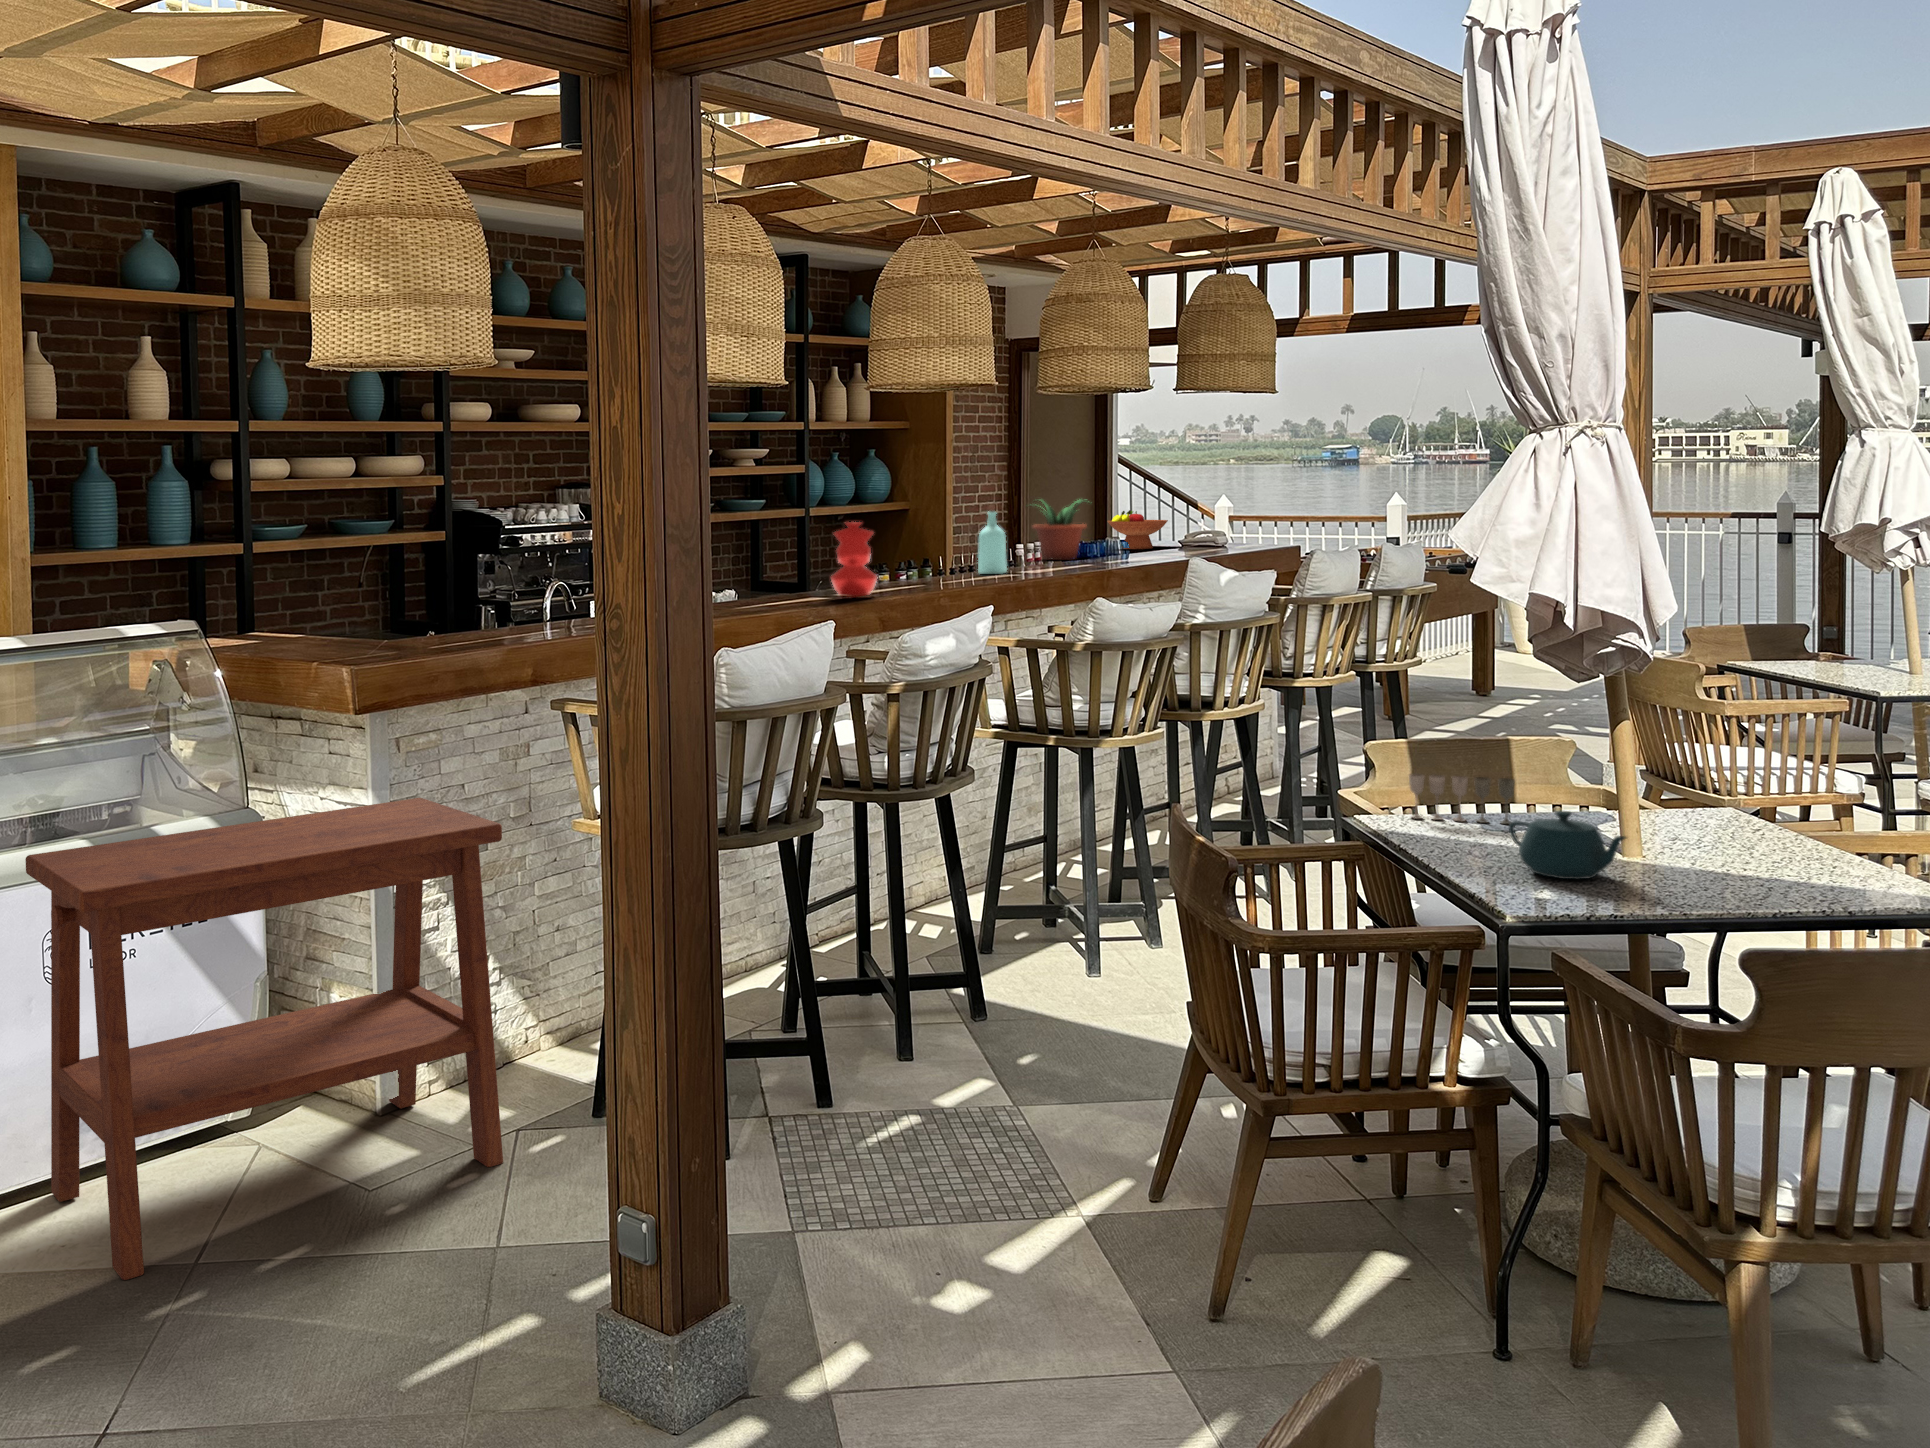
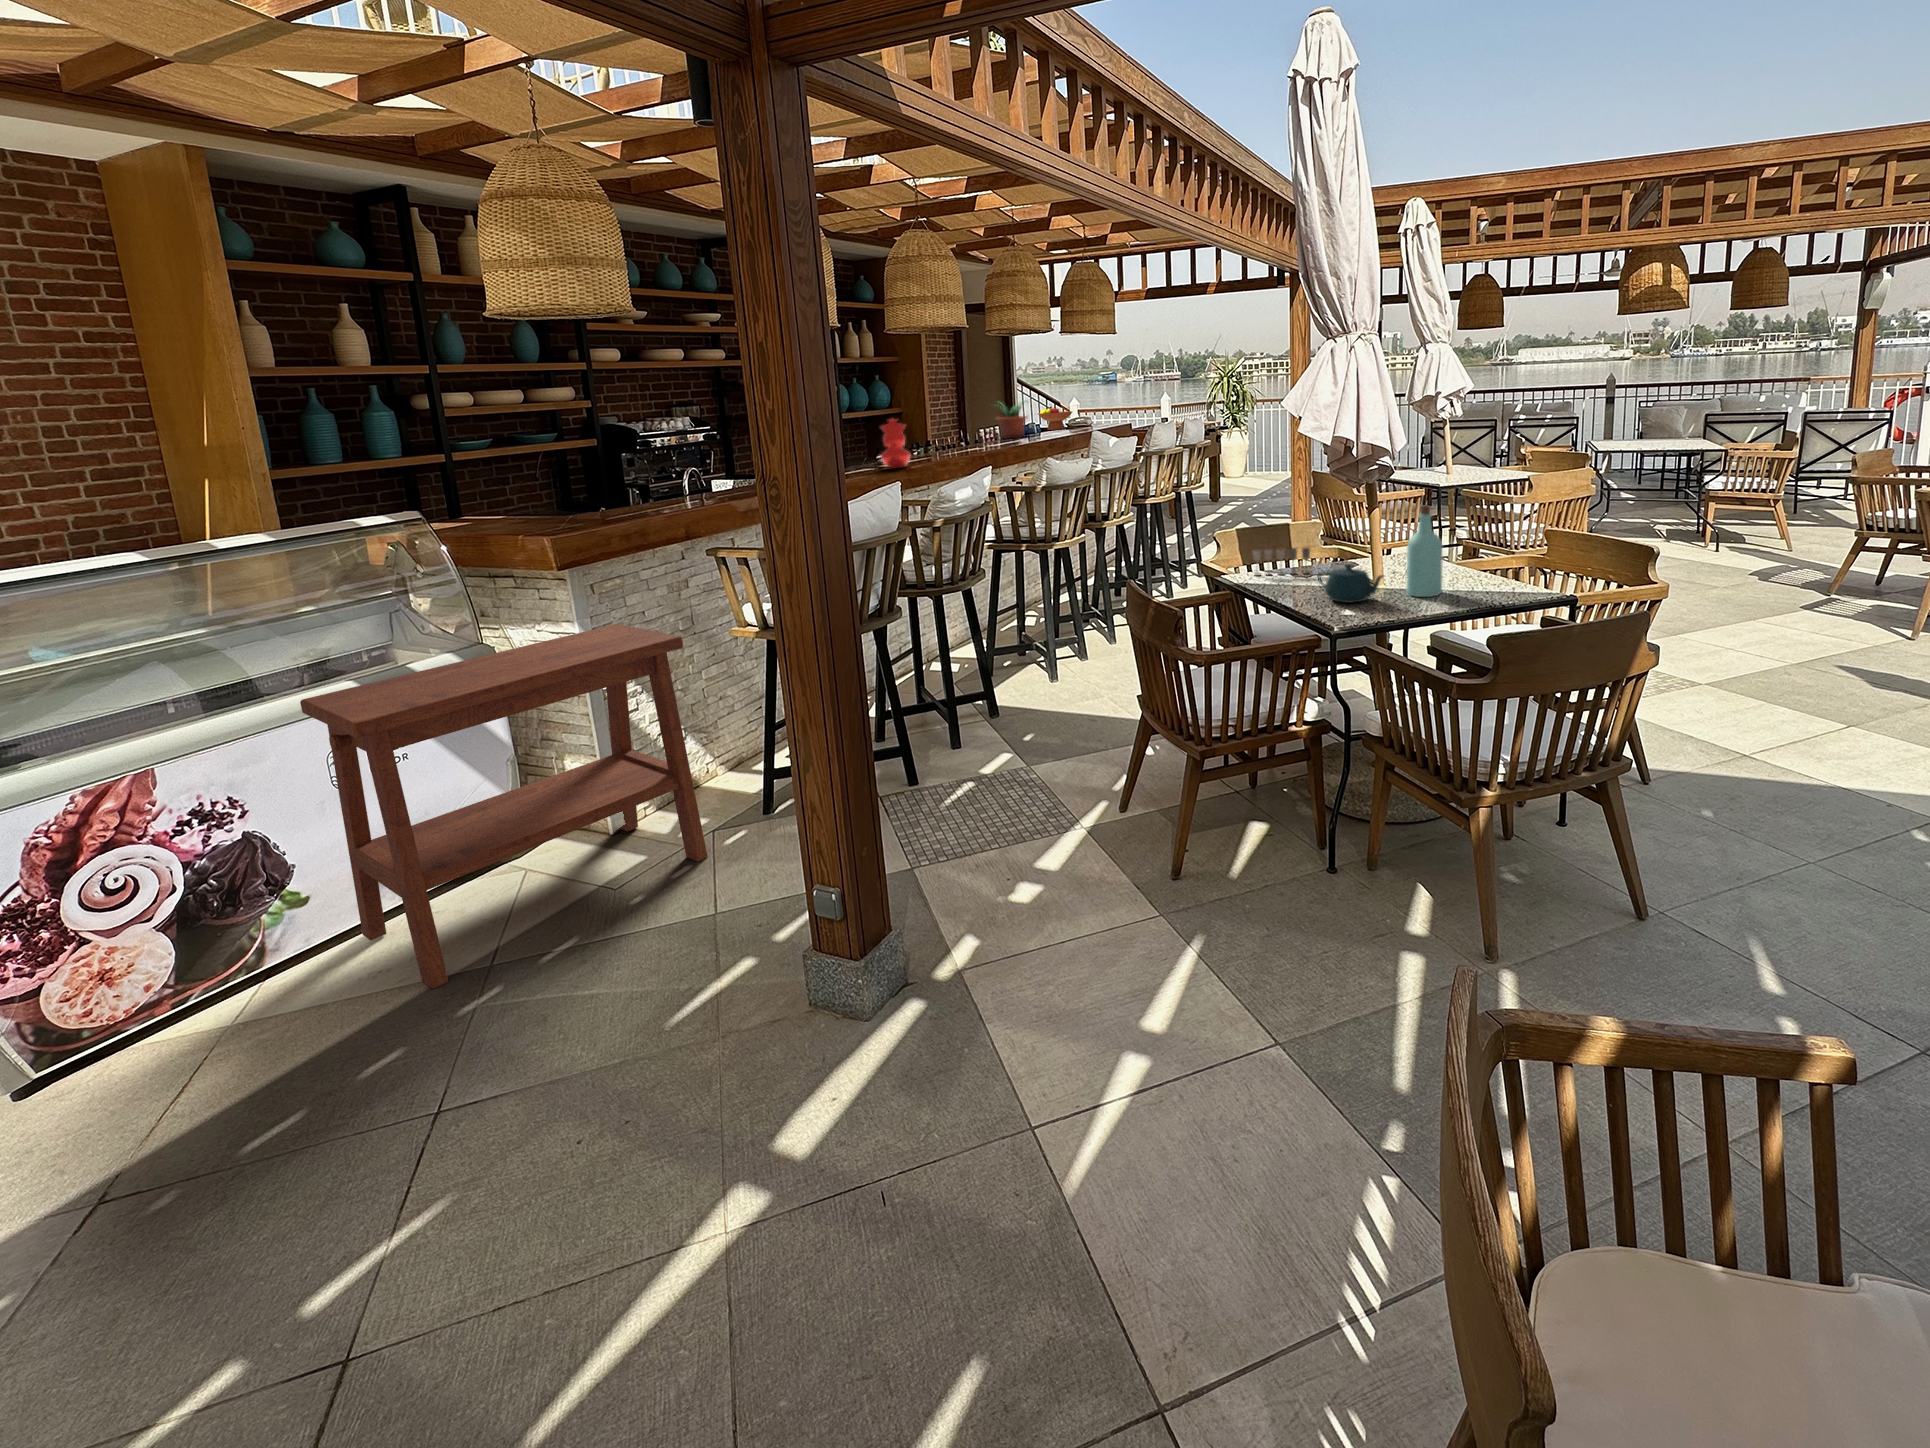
bottle: present [978,505,1007,574] -> present [1406,505,1443,597]

